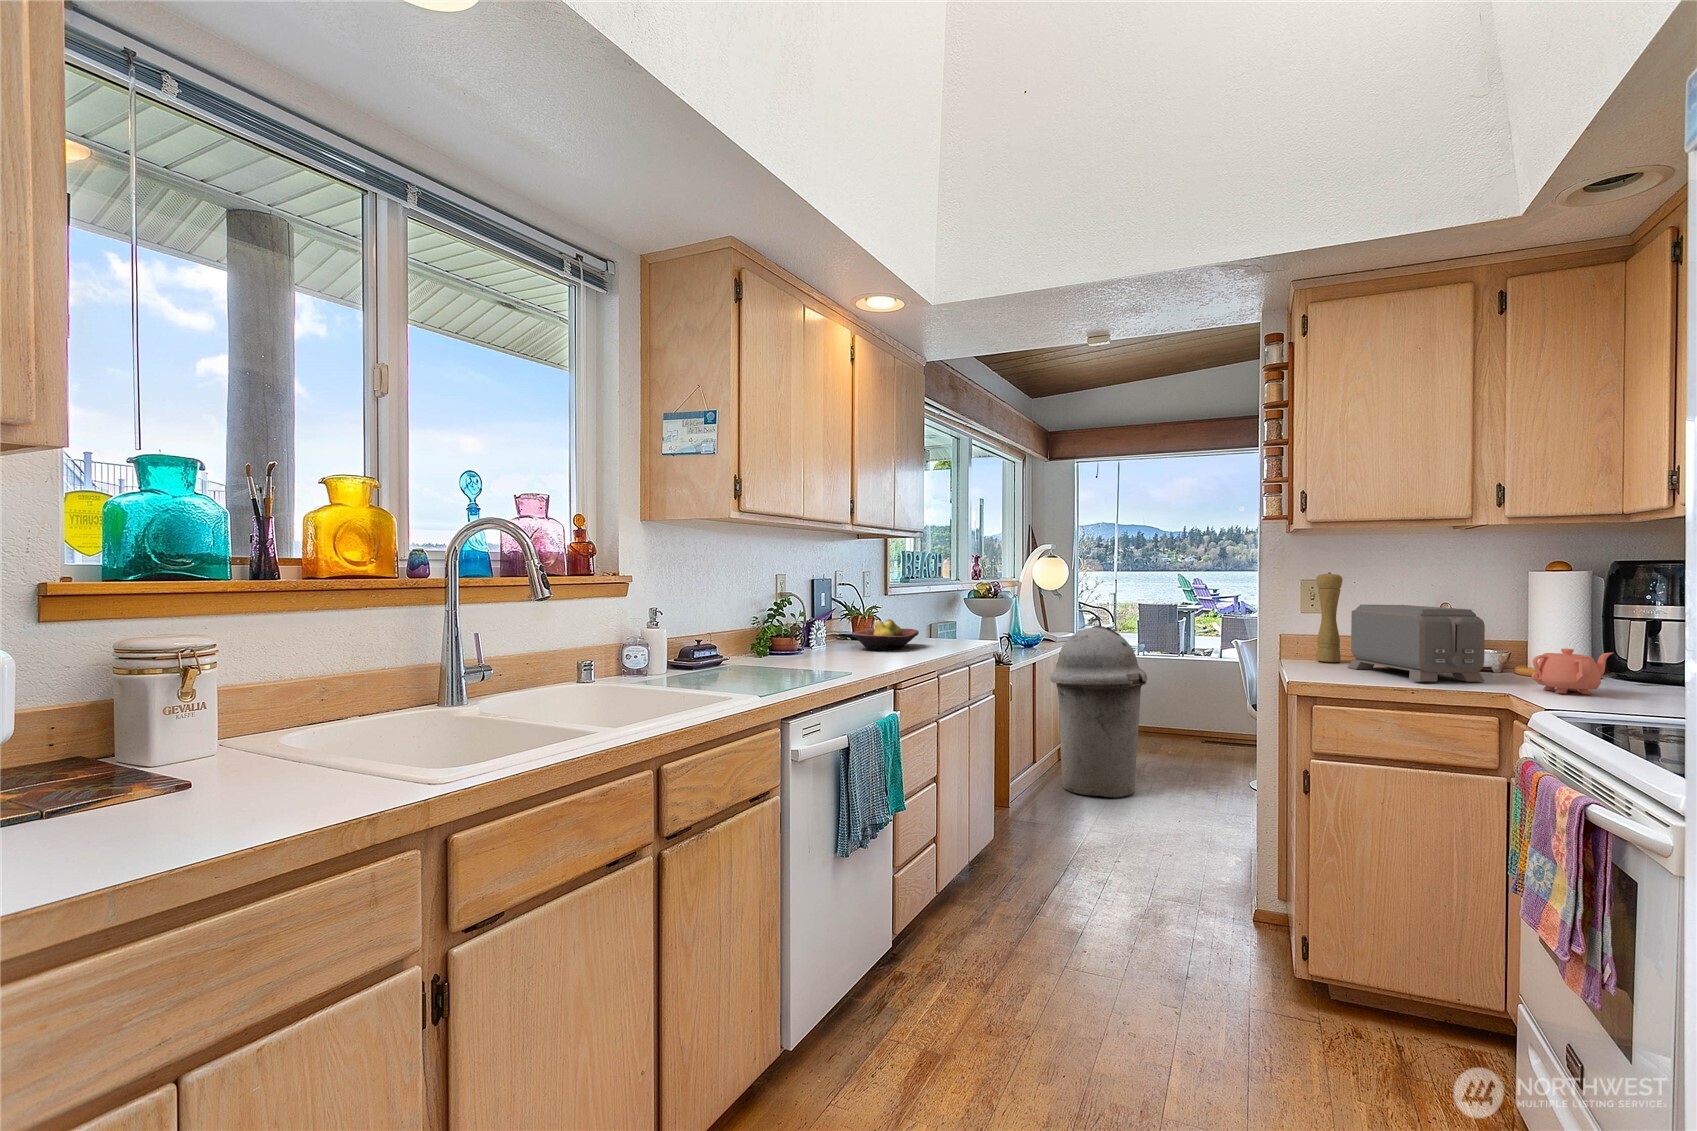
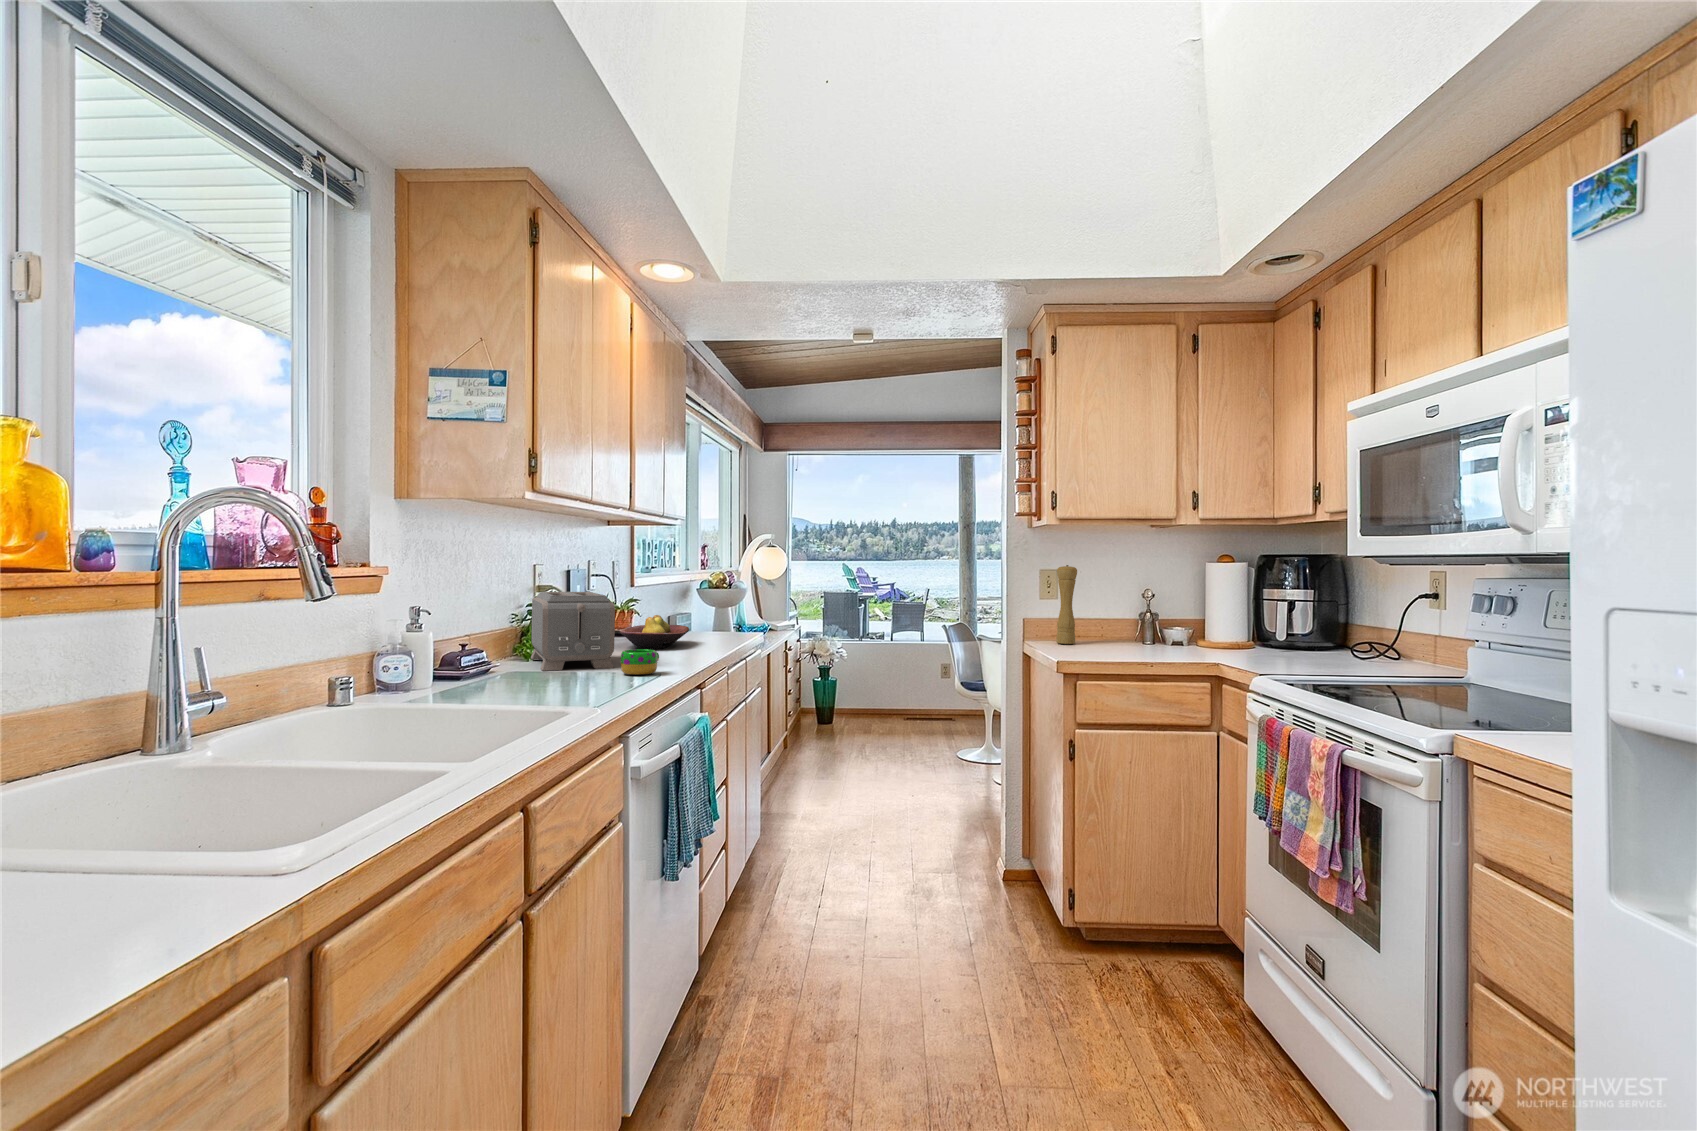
toaster: present [1348,604,1485,682] -> present [531,592,615,671]
trash can: present [1050,625,1147,798] -> none [787,616,877,783]
mug: none [818,649,854,672] -> present [621,649,659,676]
teapot: present [1532,649,1613,695] -> none [1228,626,1279,662]

